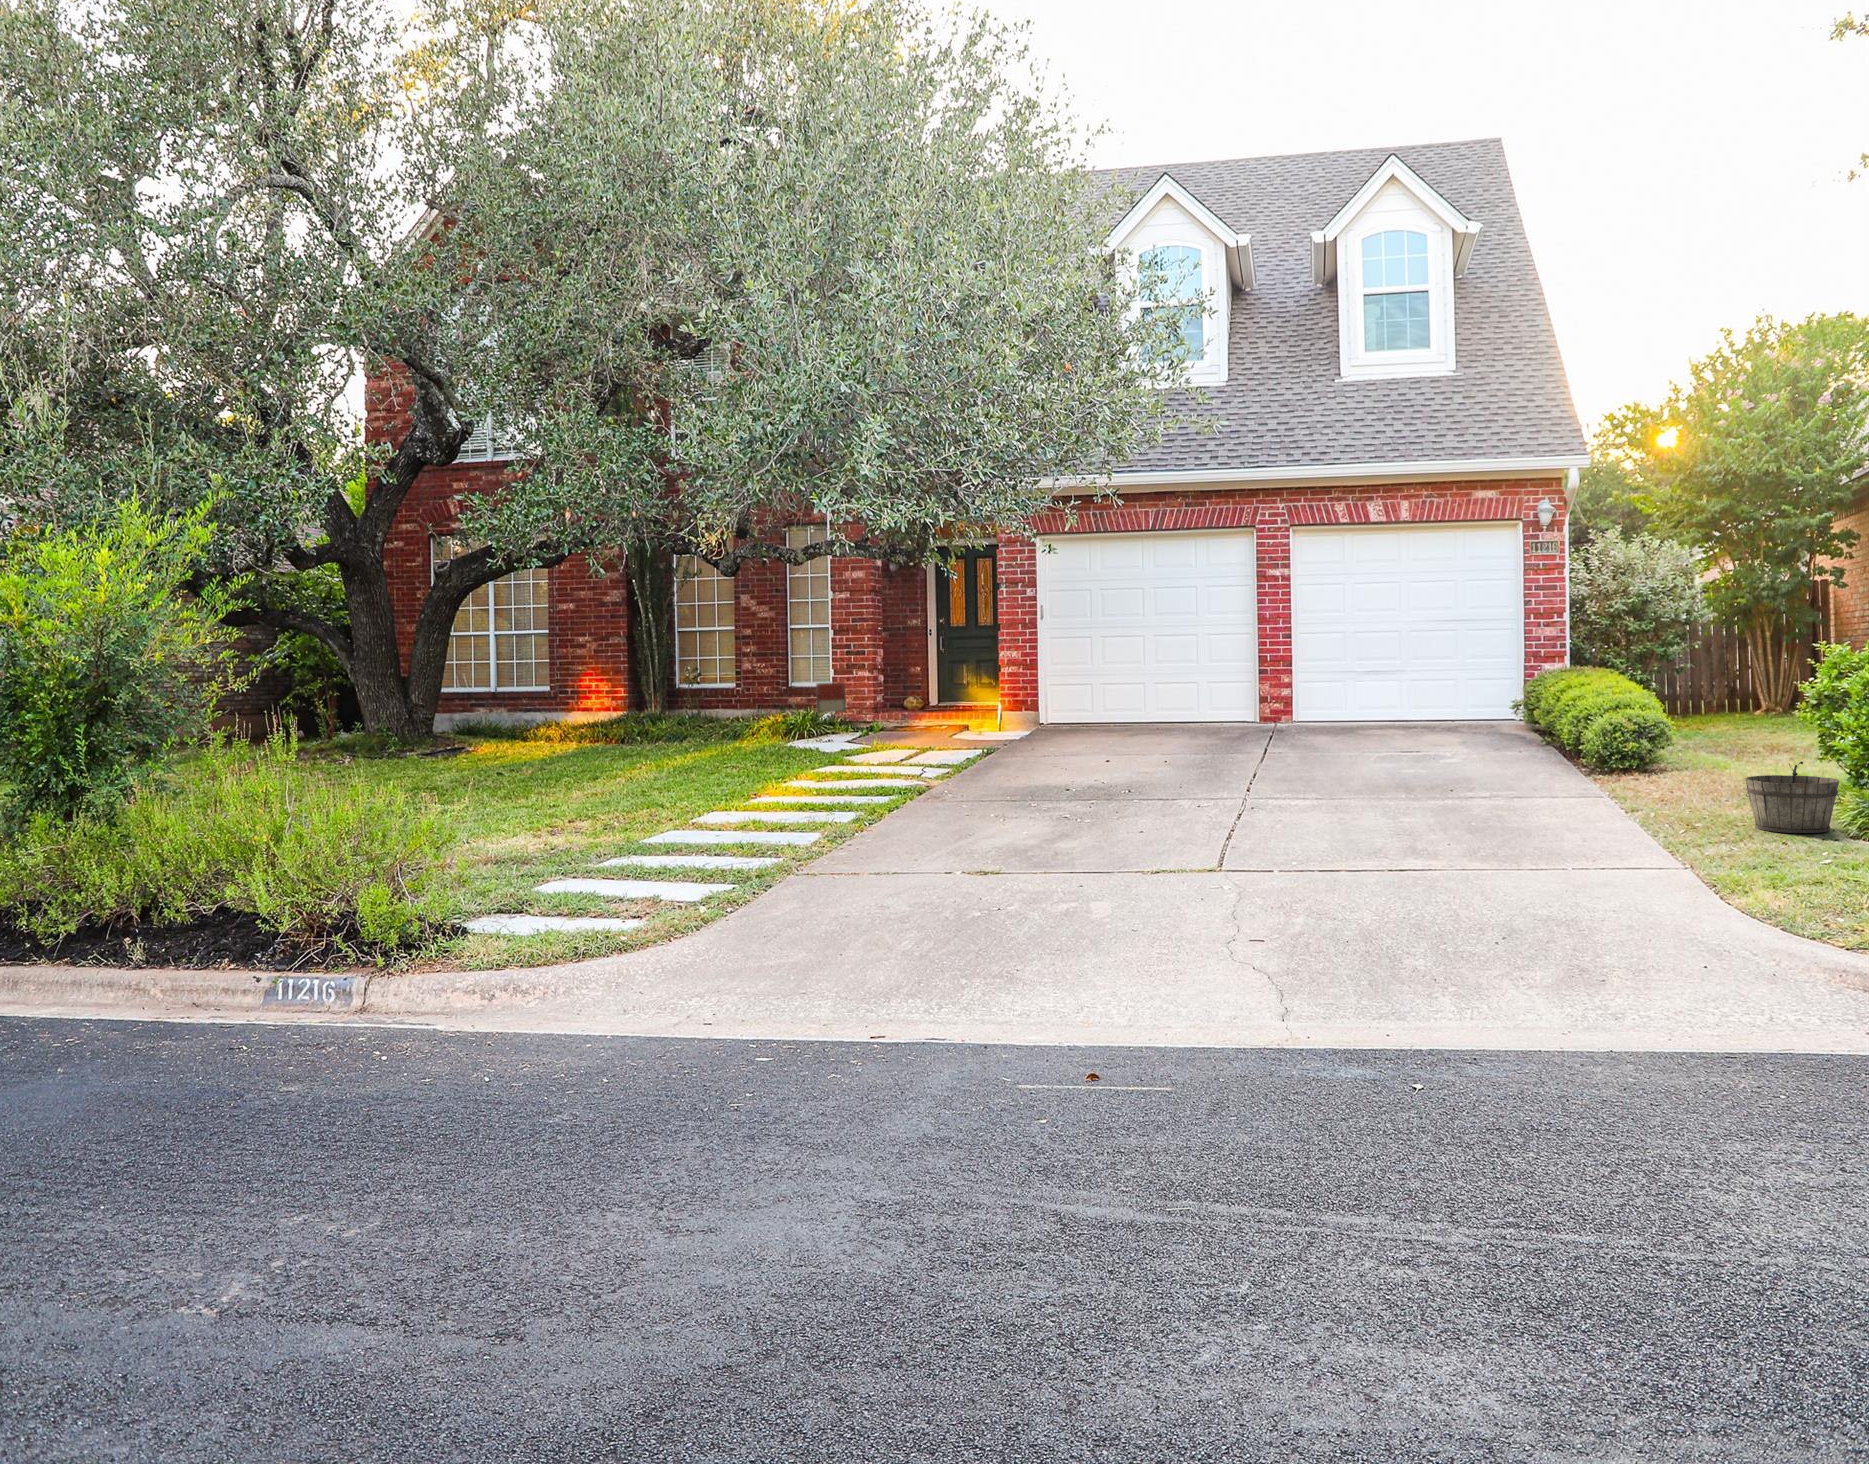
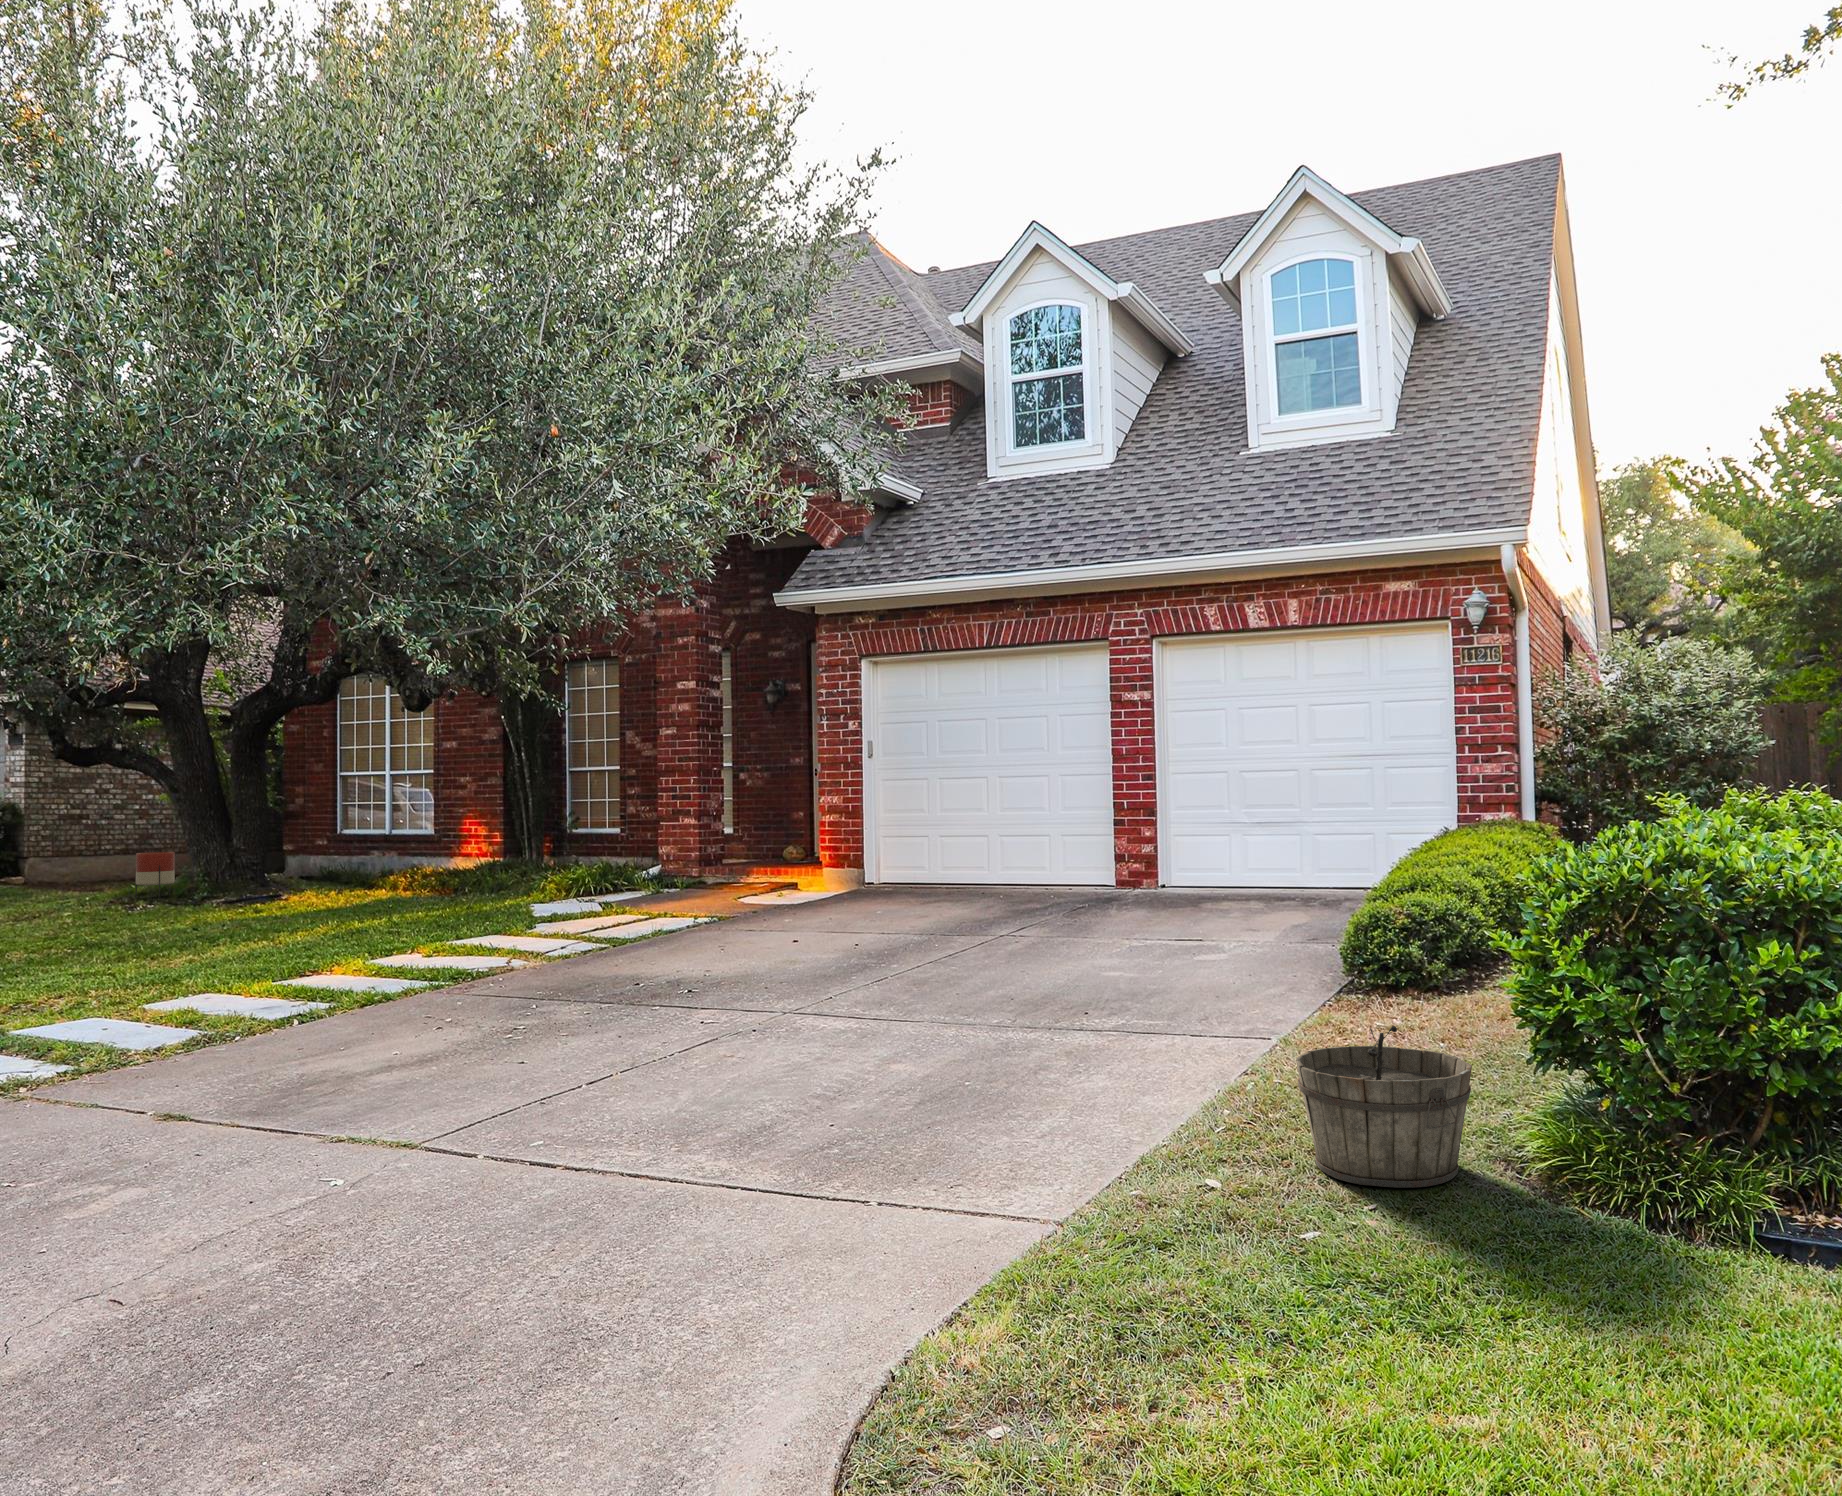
planter: present [816,683,847,713] -> present [136,852,175,898]

